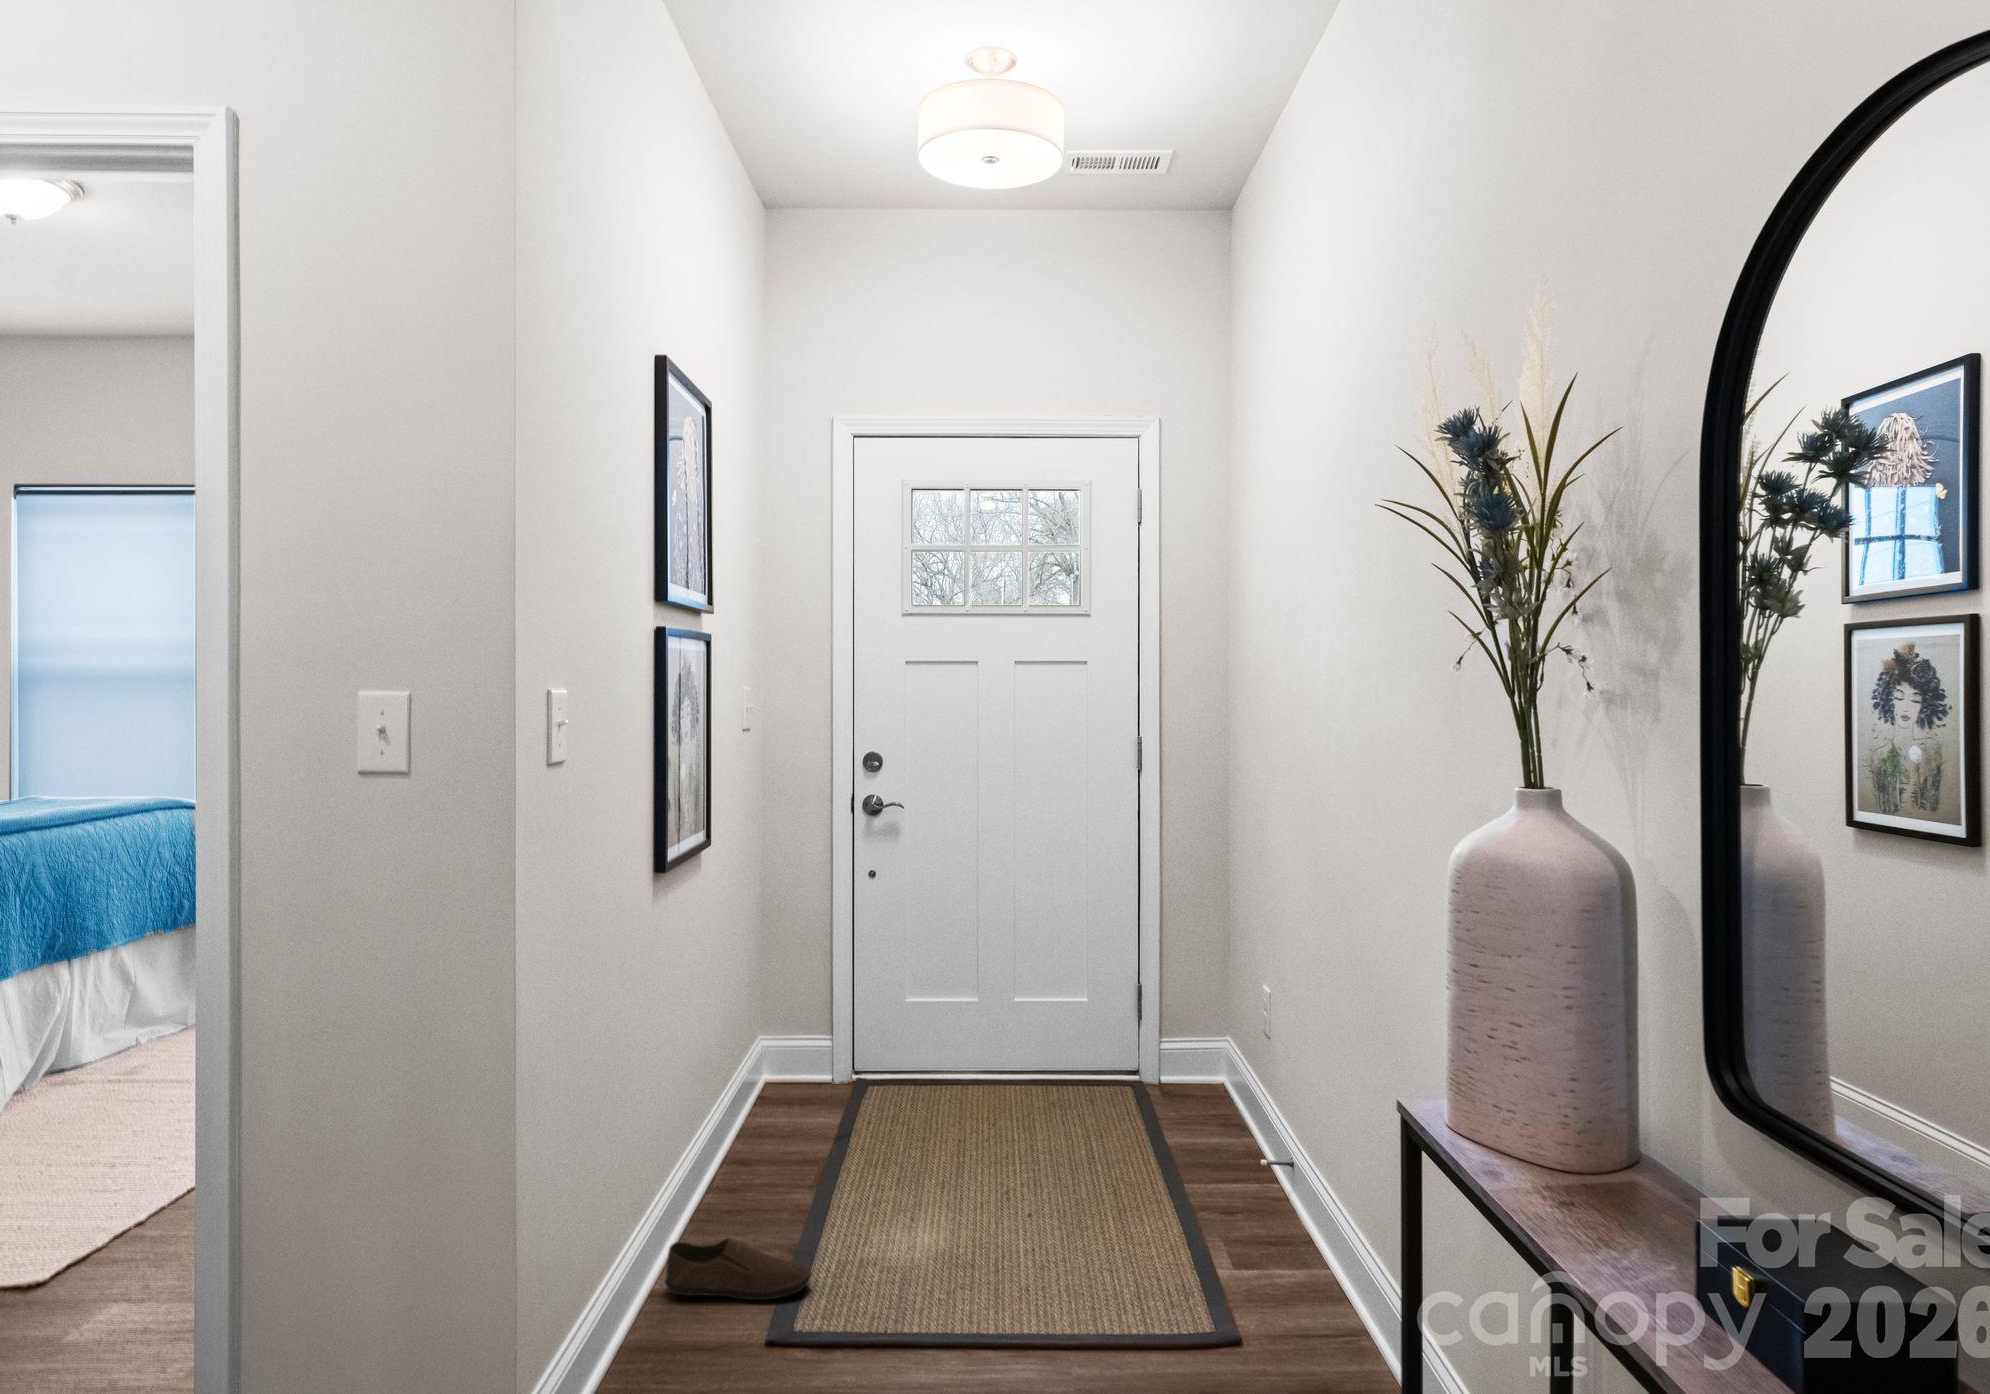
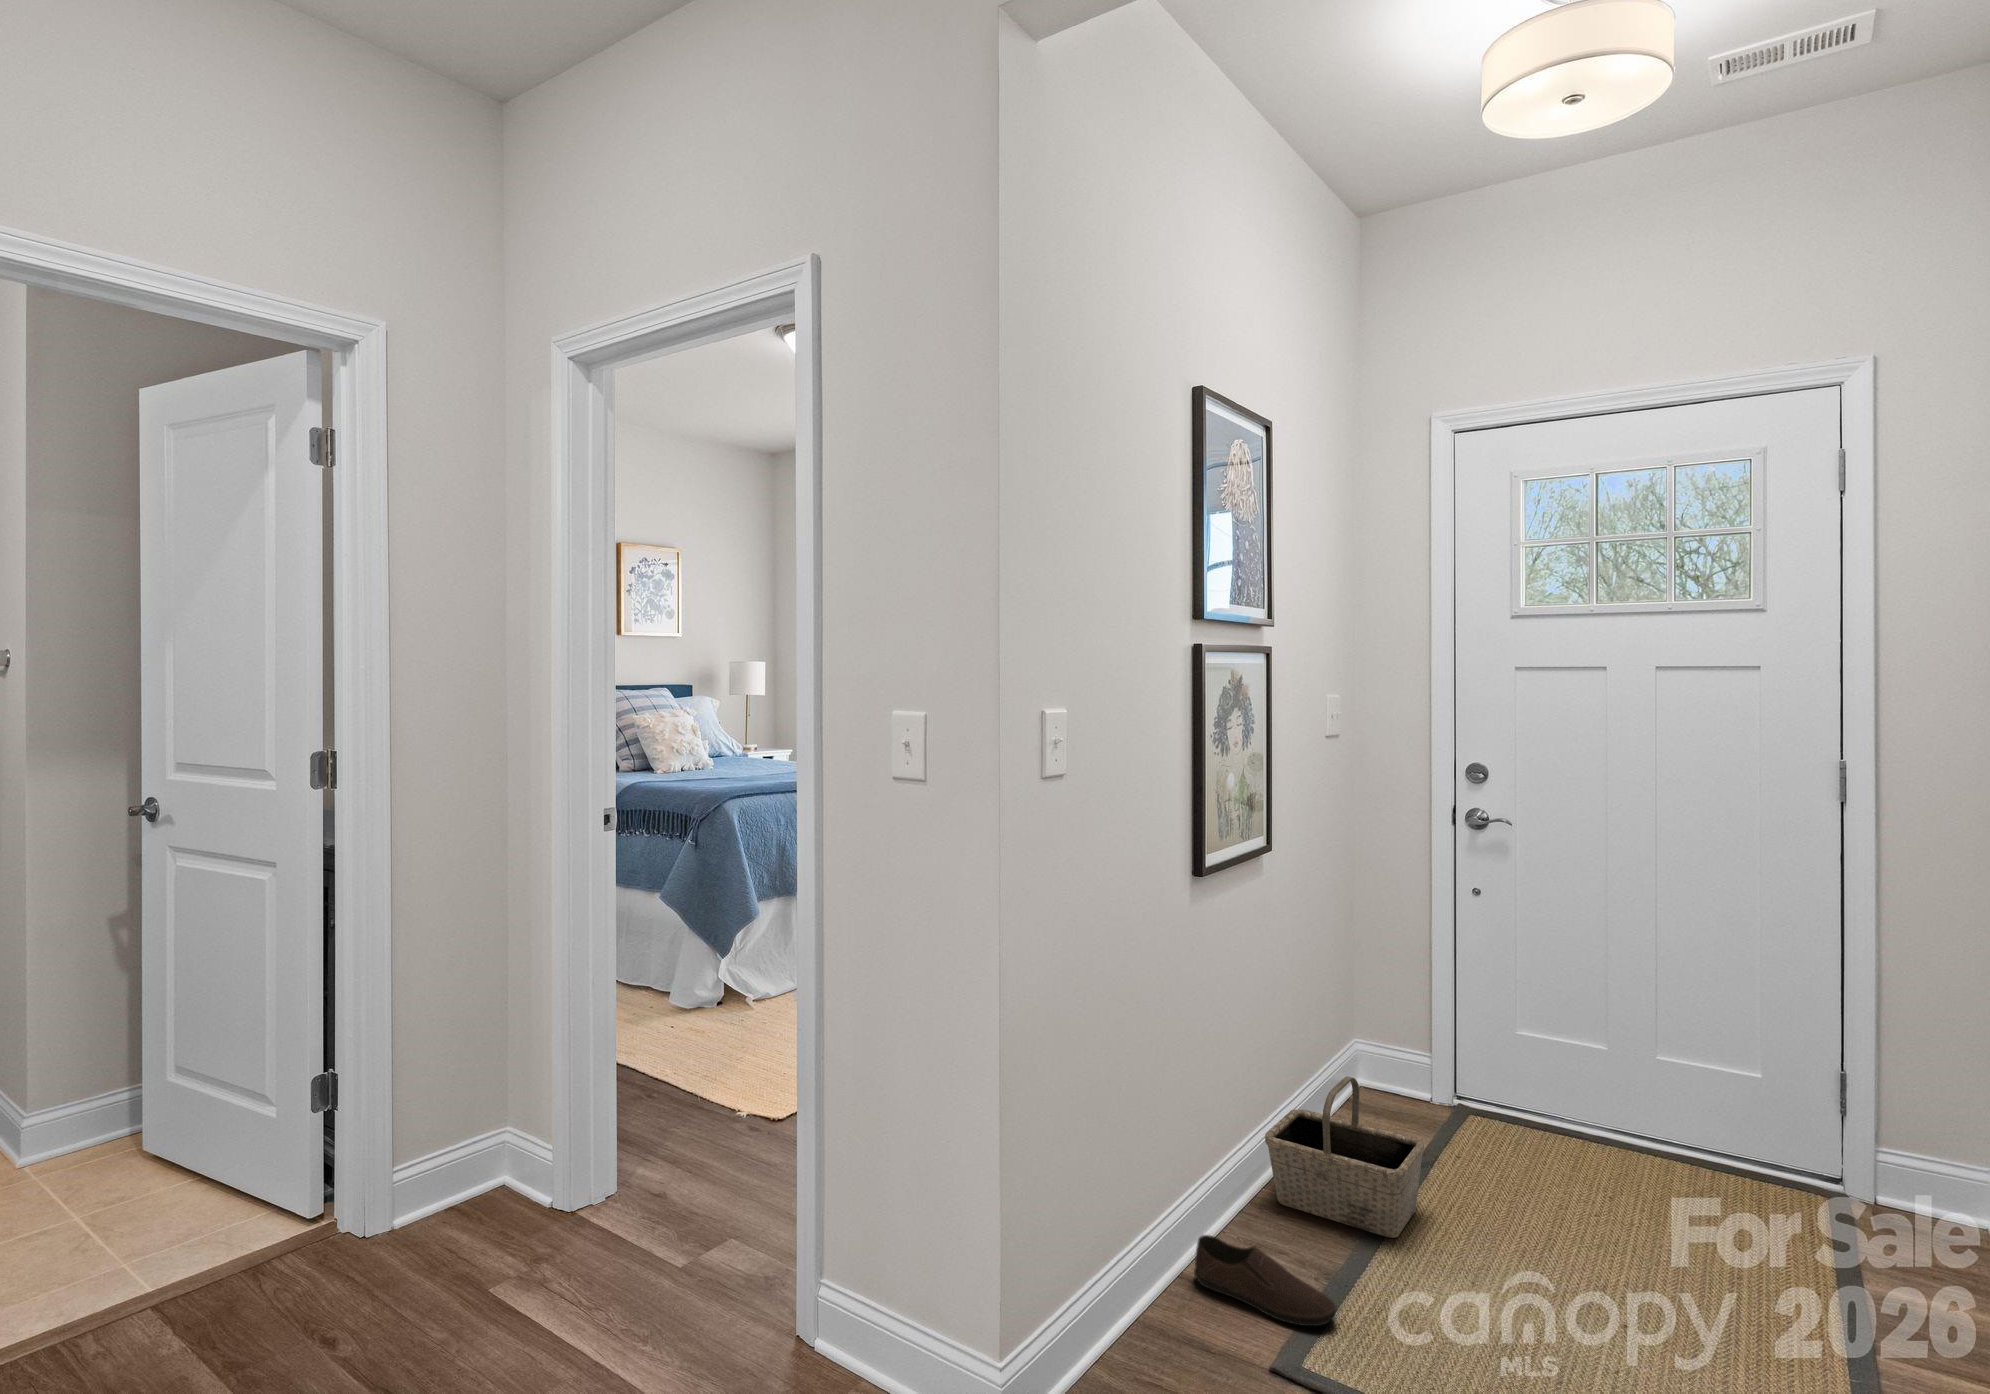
basket: none [710,1061,856,1204] -> present [1265,1076,1424,1238]

